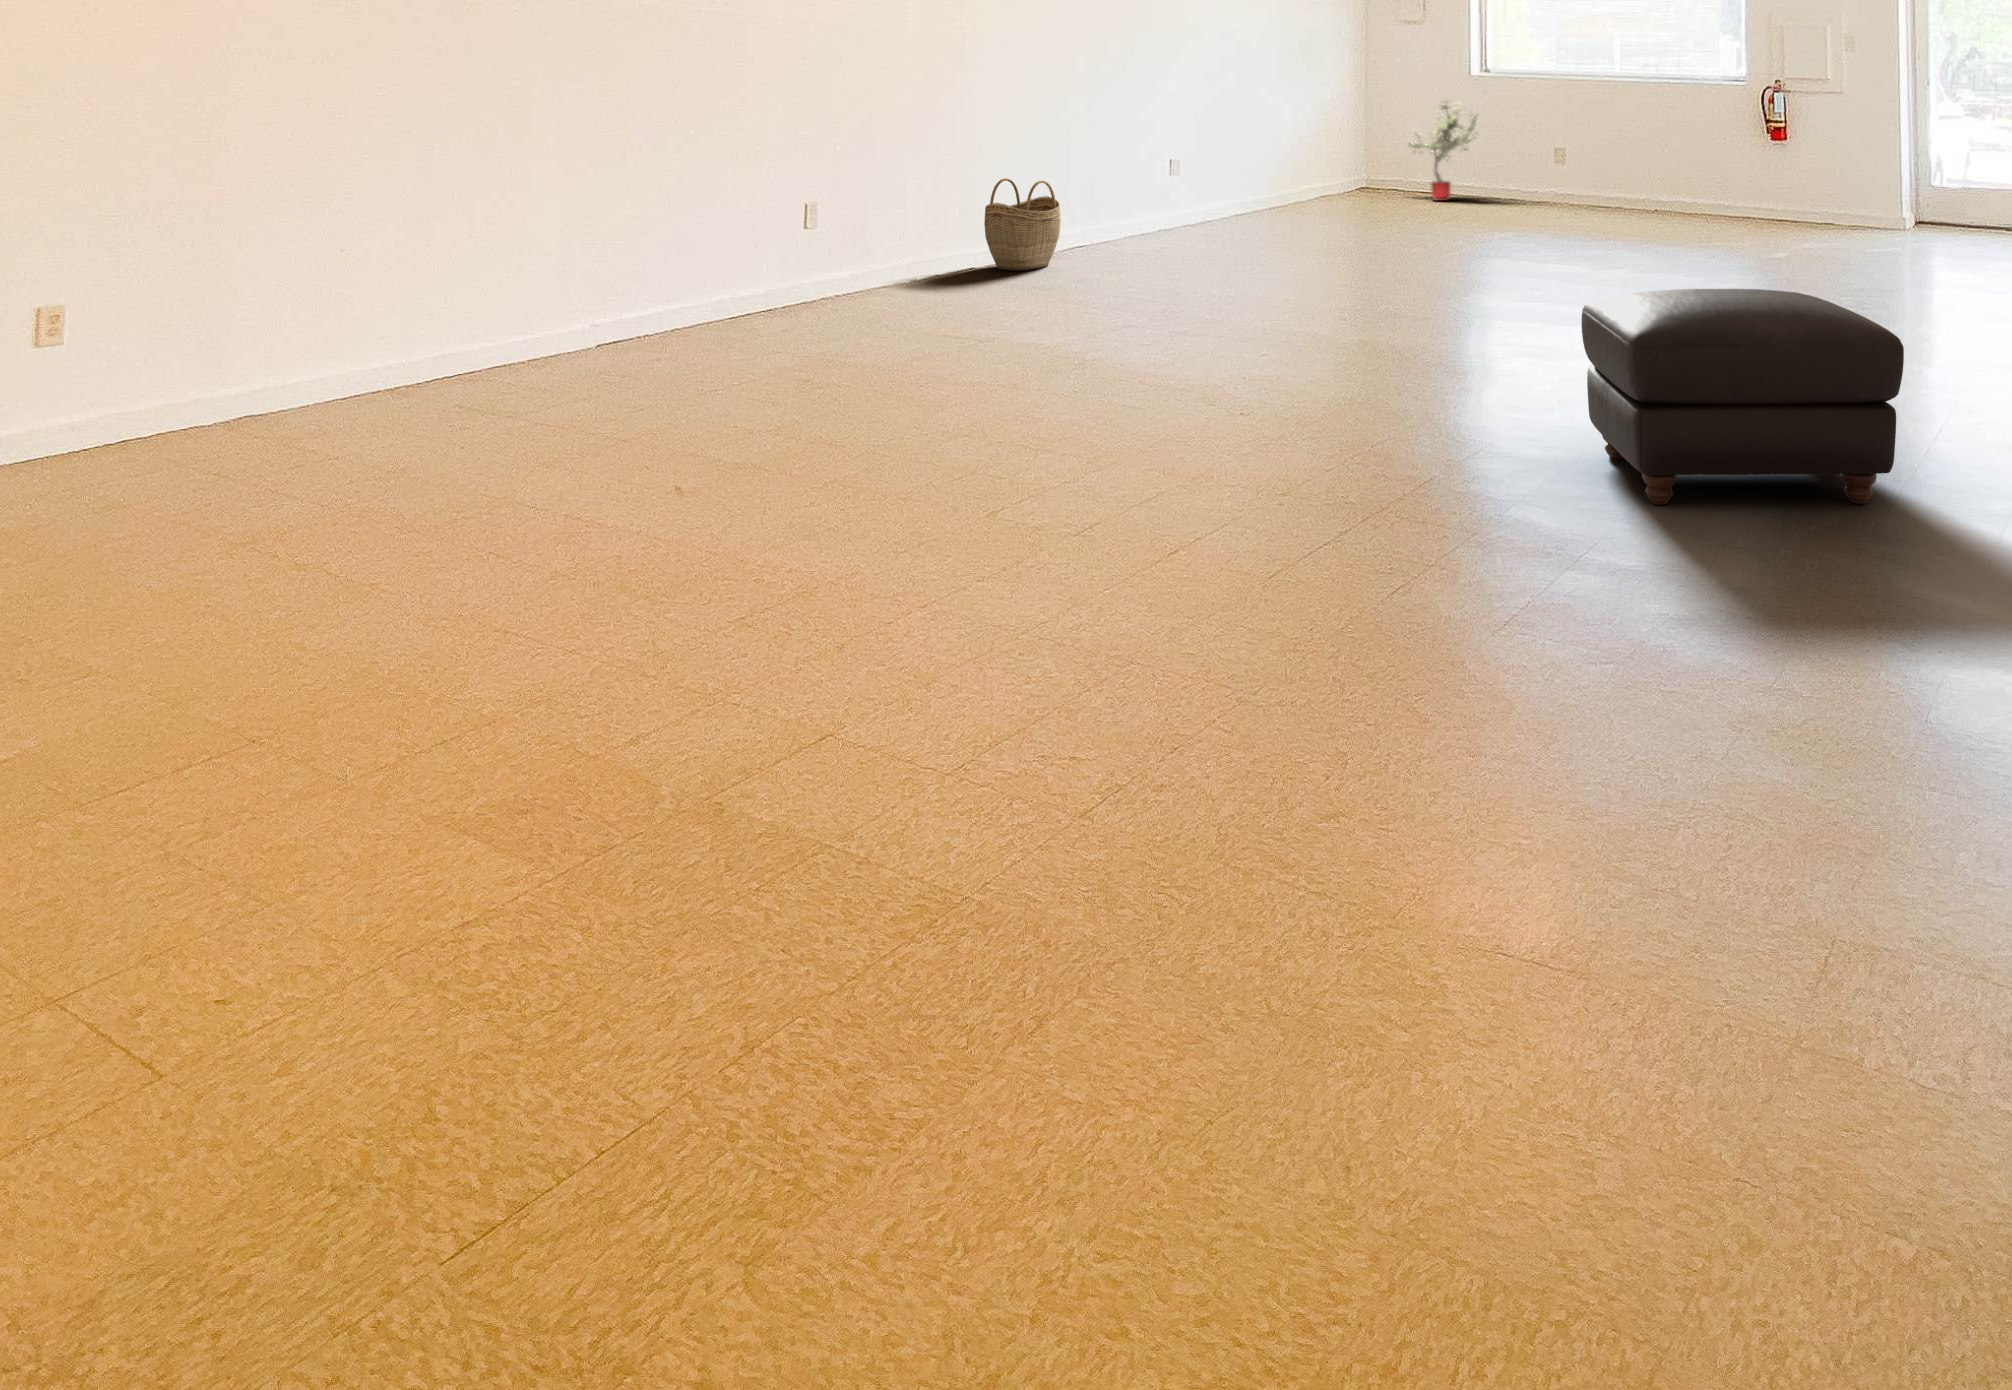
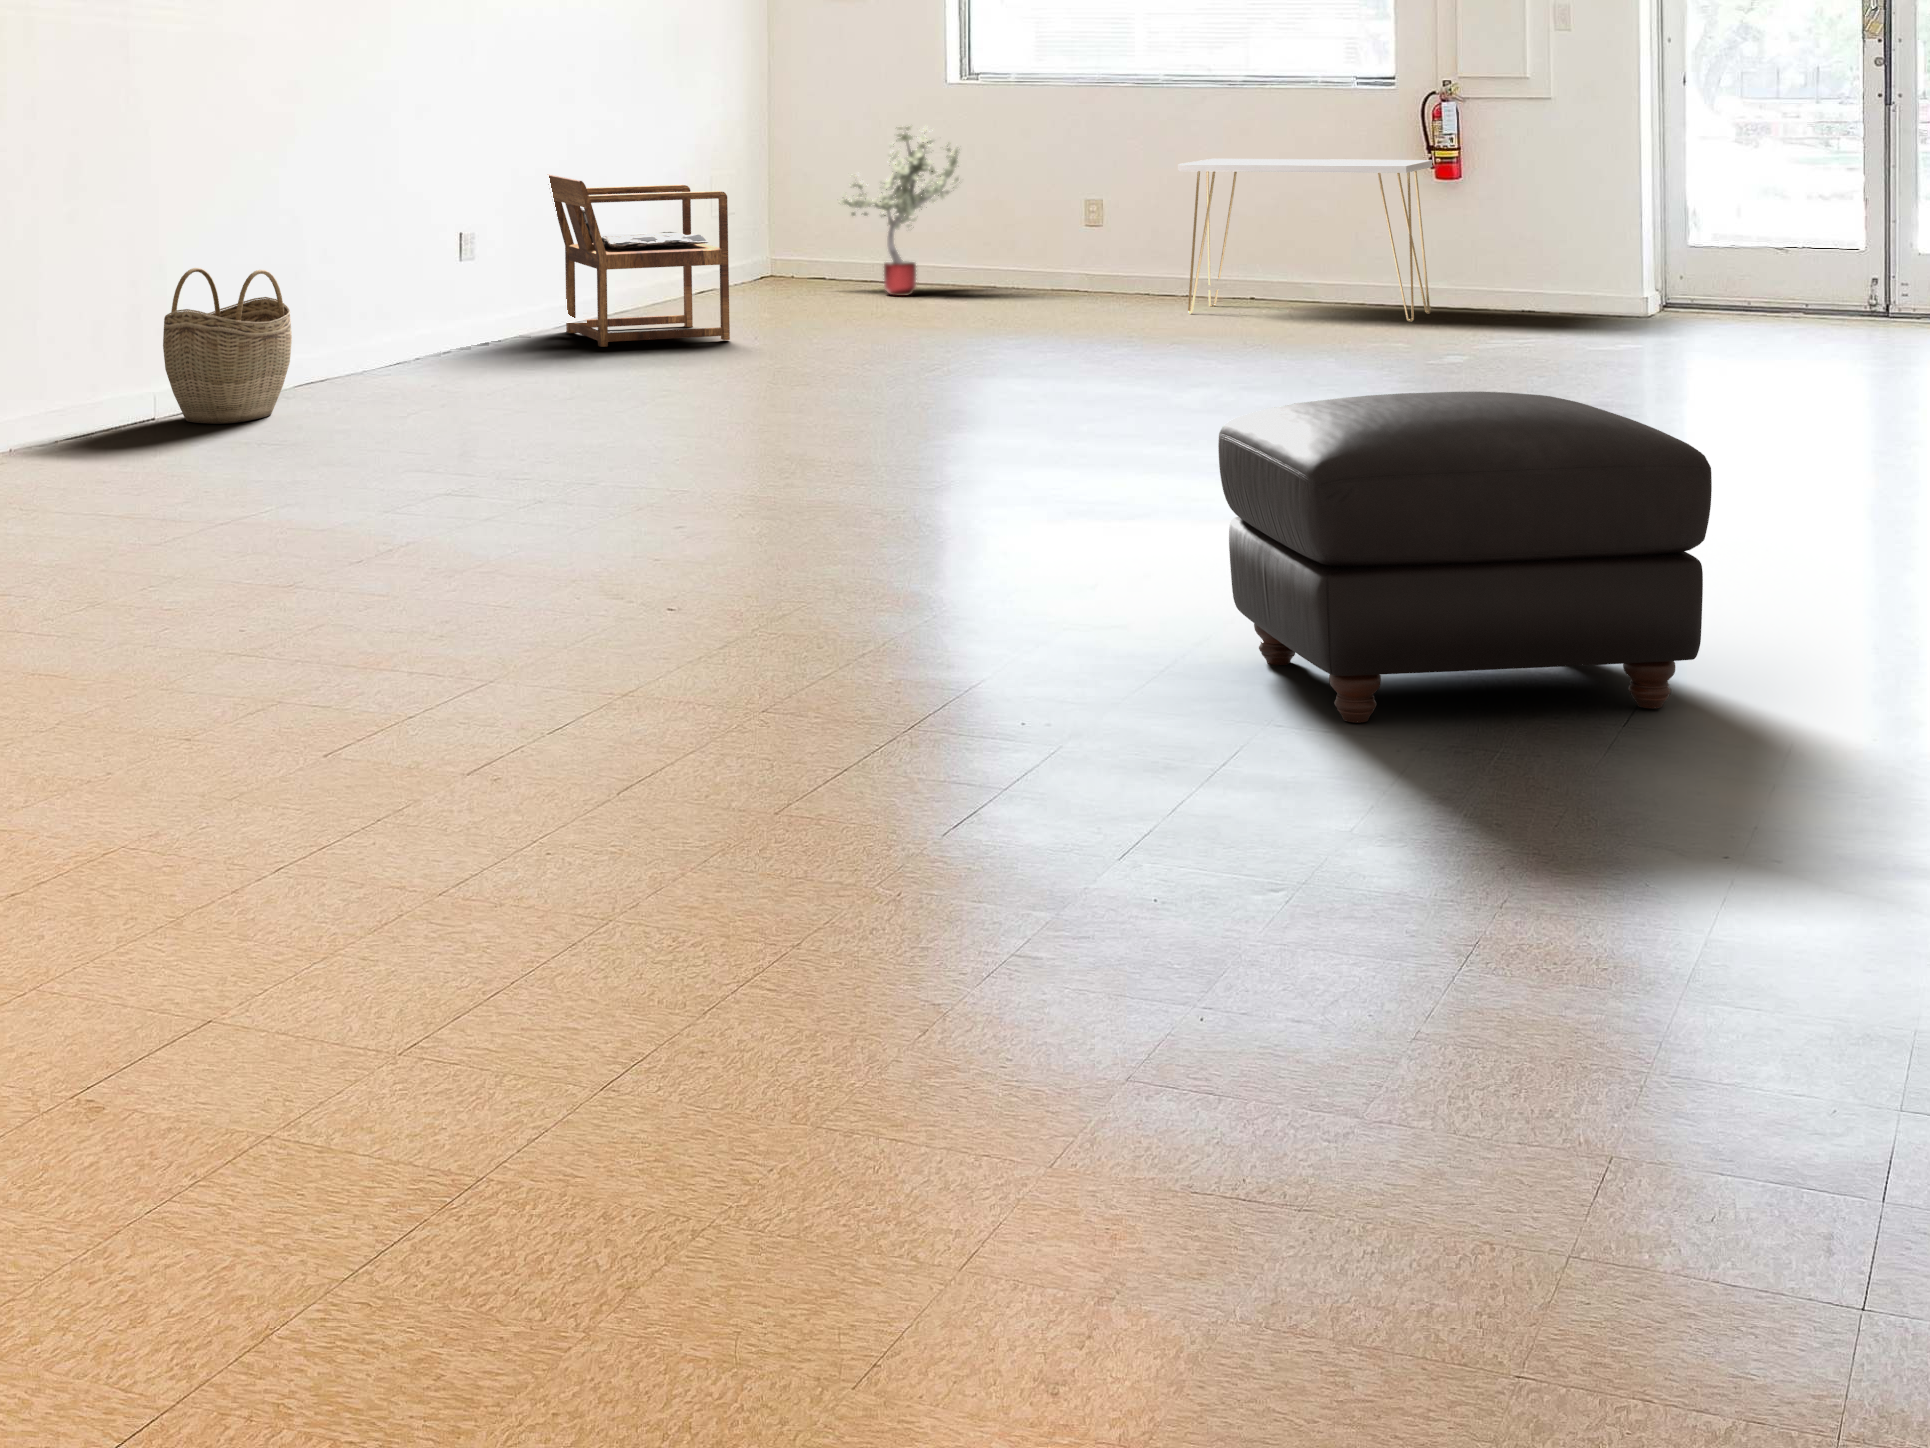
console table: none [1607,124,1765,226] -> present [1178,159,1433,321]
armchair: none [1226,126,1331,228] -> present [549,175,730,347]

